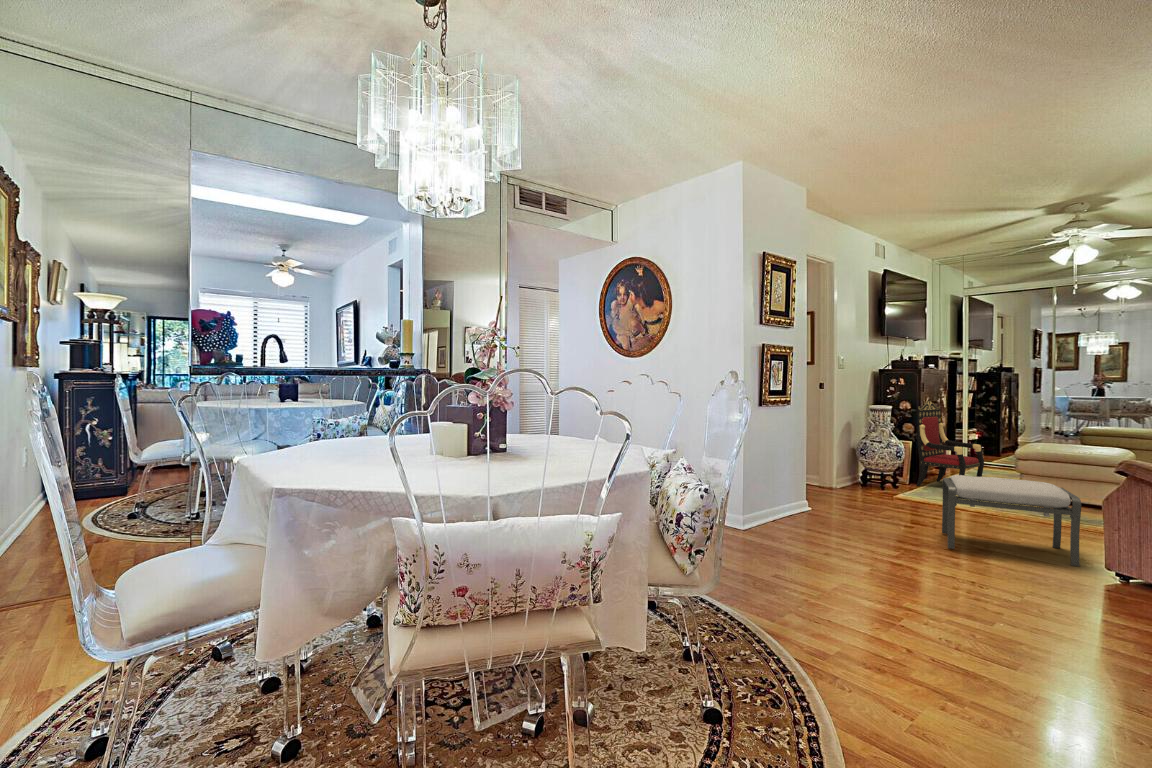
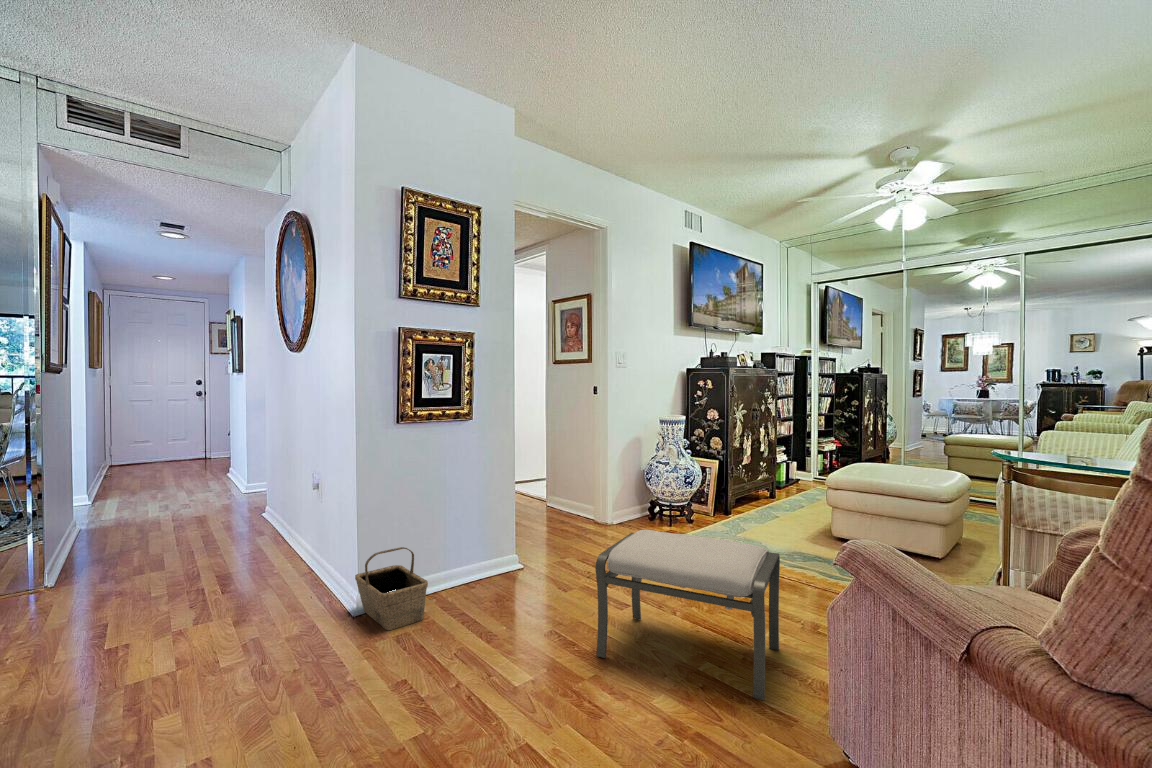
armchair: present [917,400,984,486] -> none [719,408,803,532]
basket: none [751,486,808,536] -> present [355,547,428,630]

